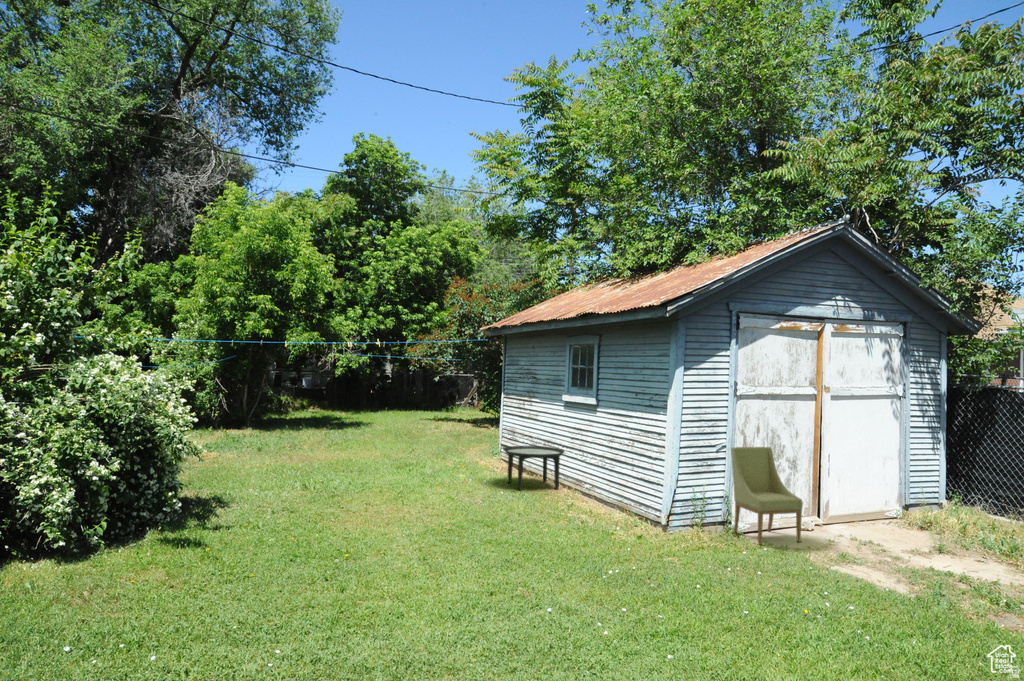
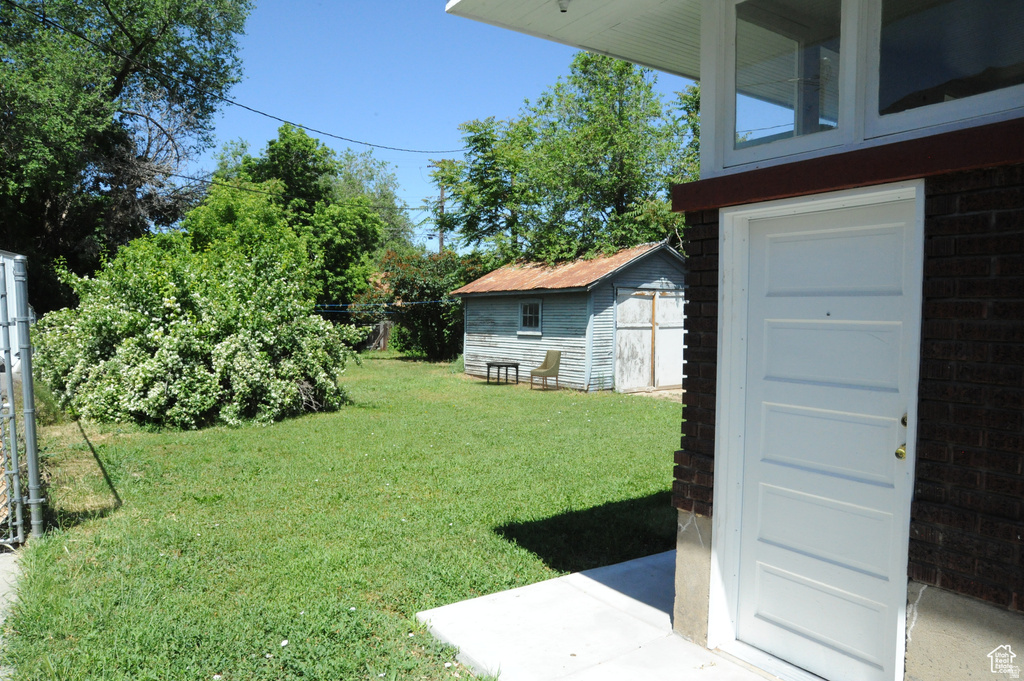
chair: present [731,447,803,545] -> present [530,350,561,391]

